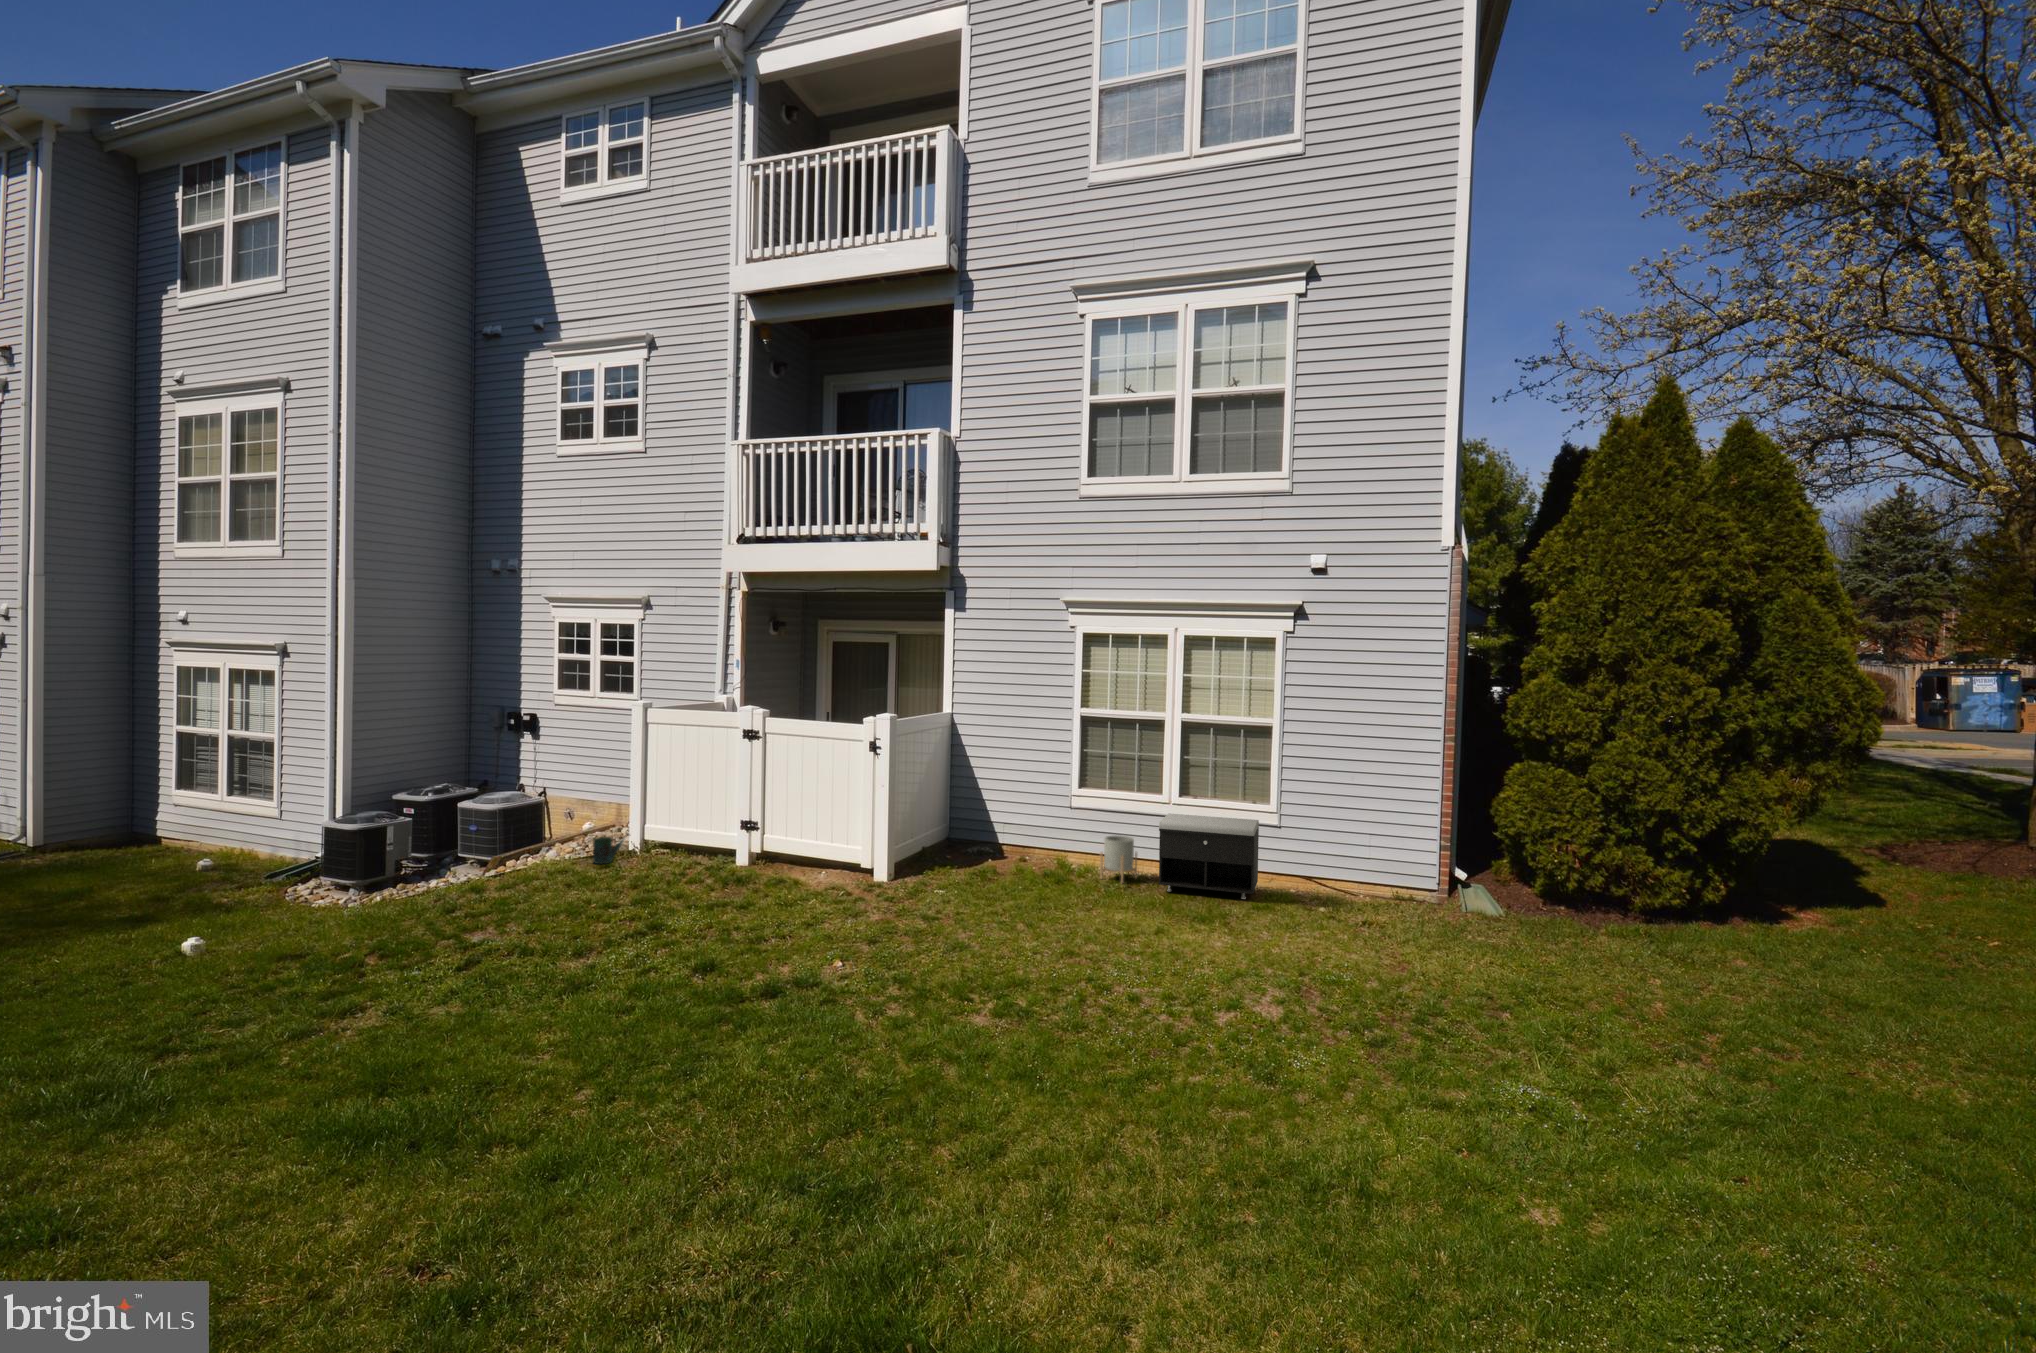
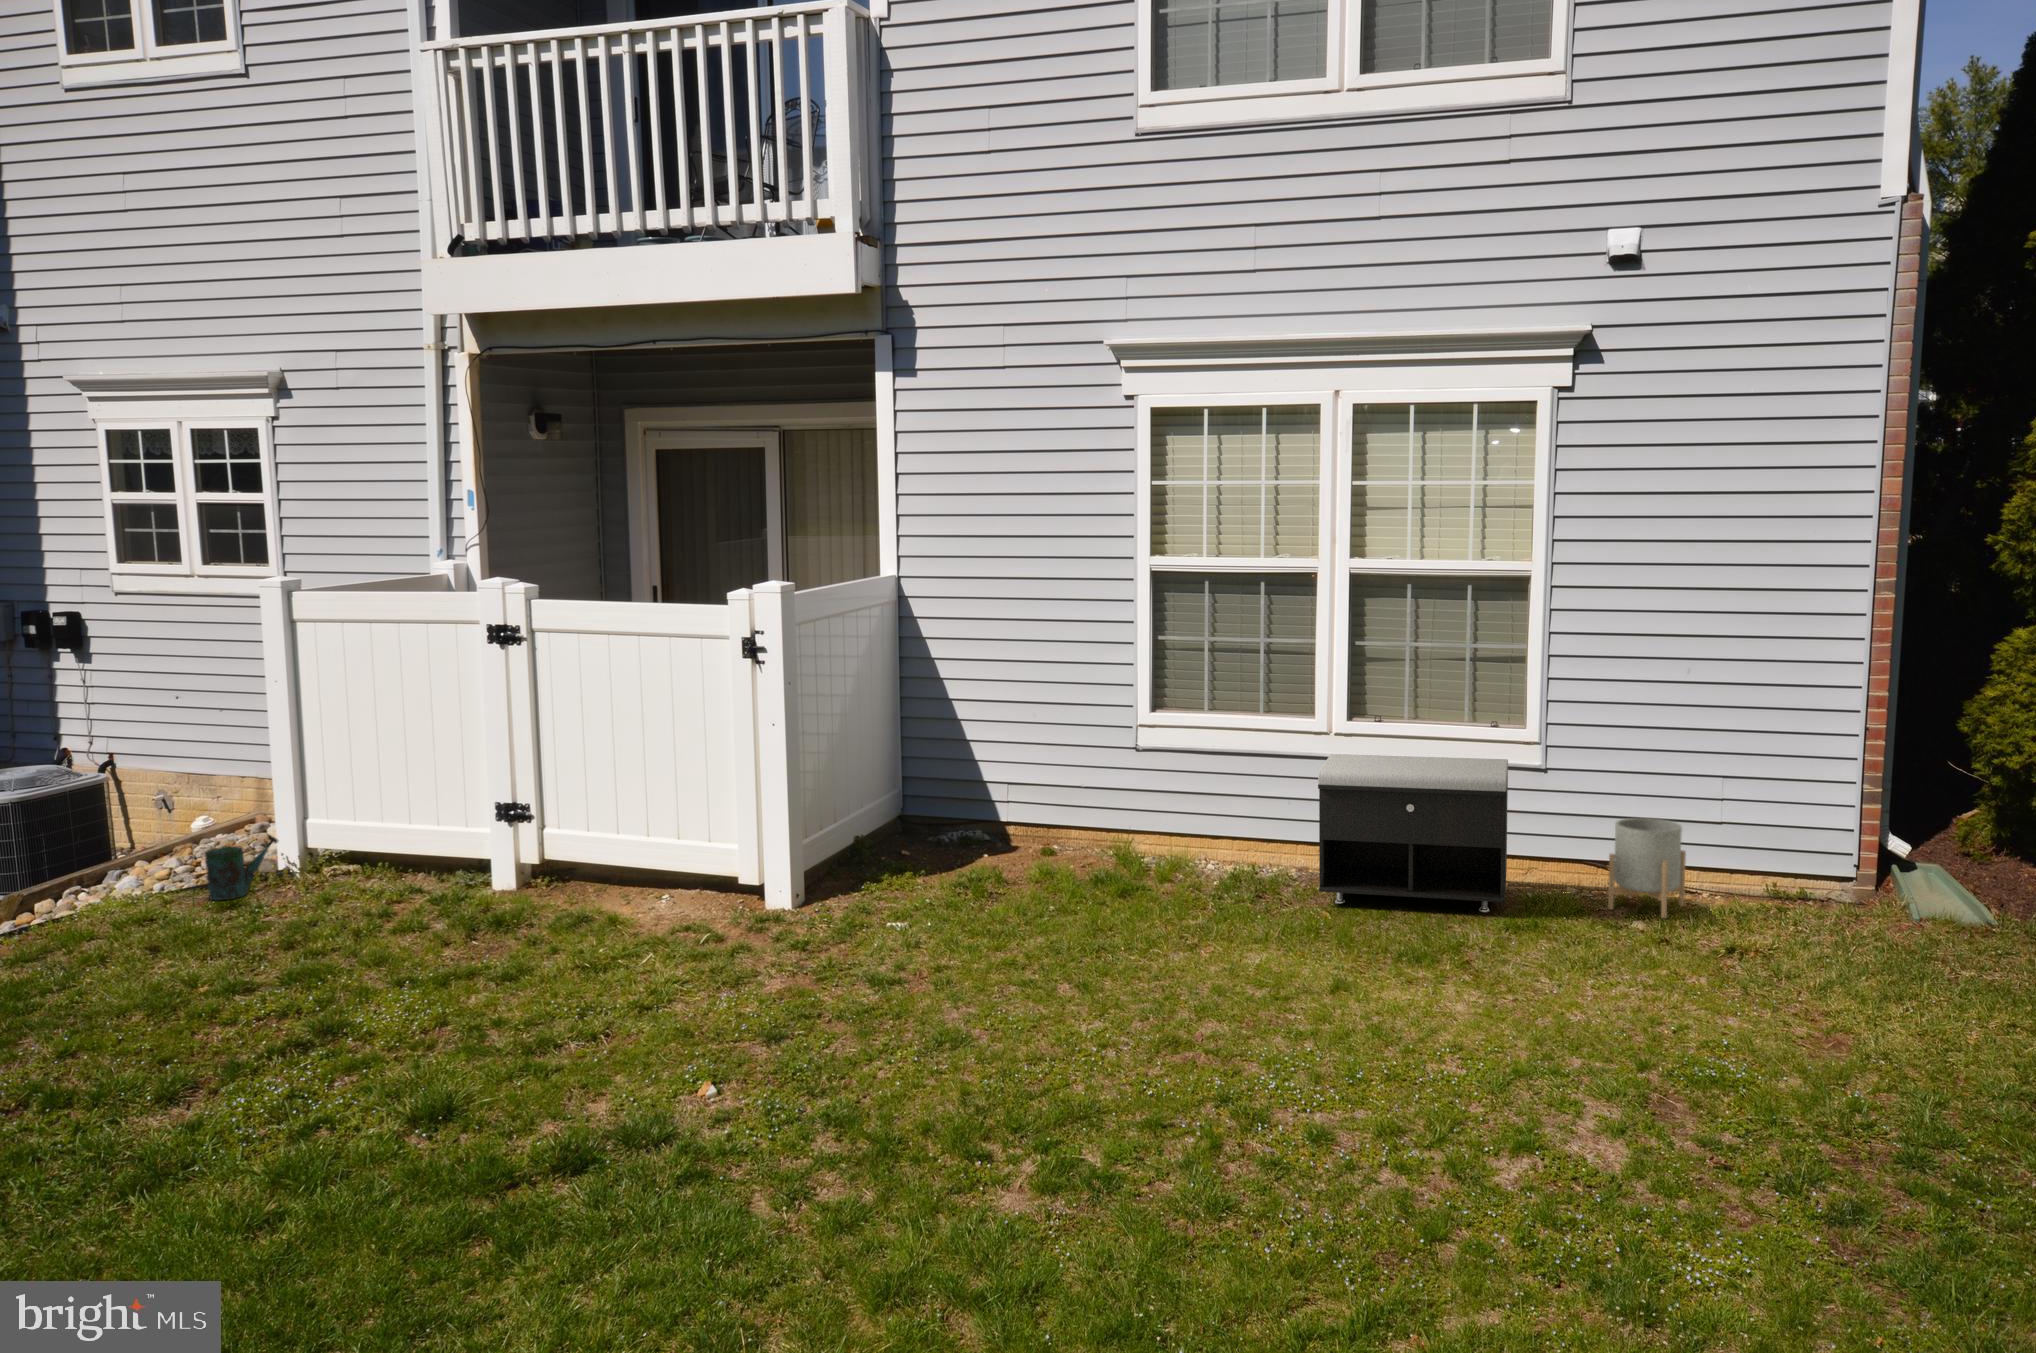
planter: present [1100,835,1137,882] -> present [1608,818,1686,918]

